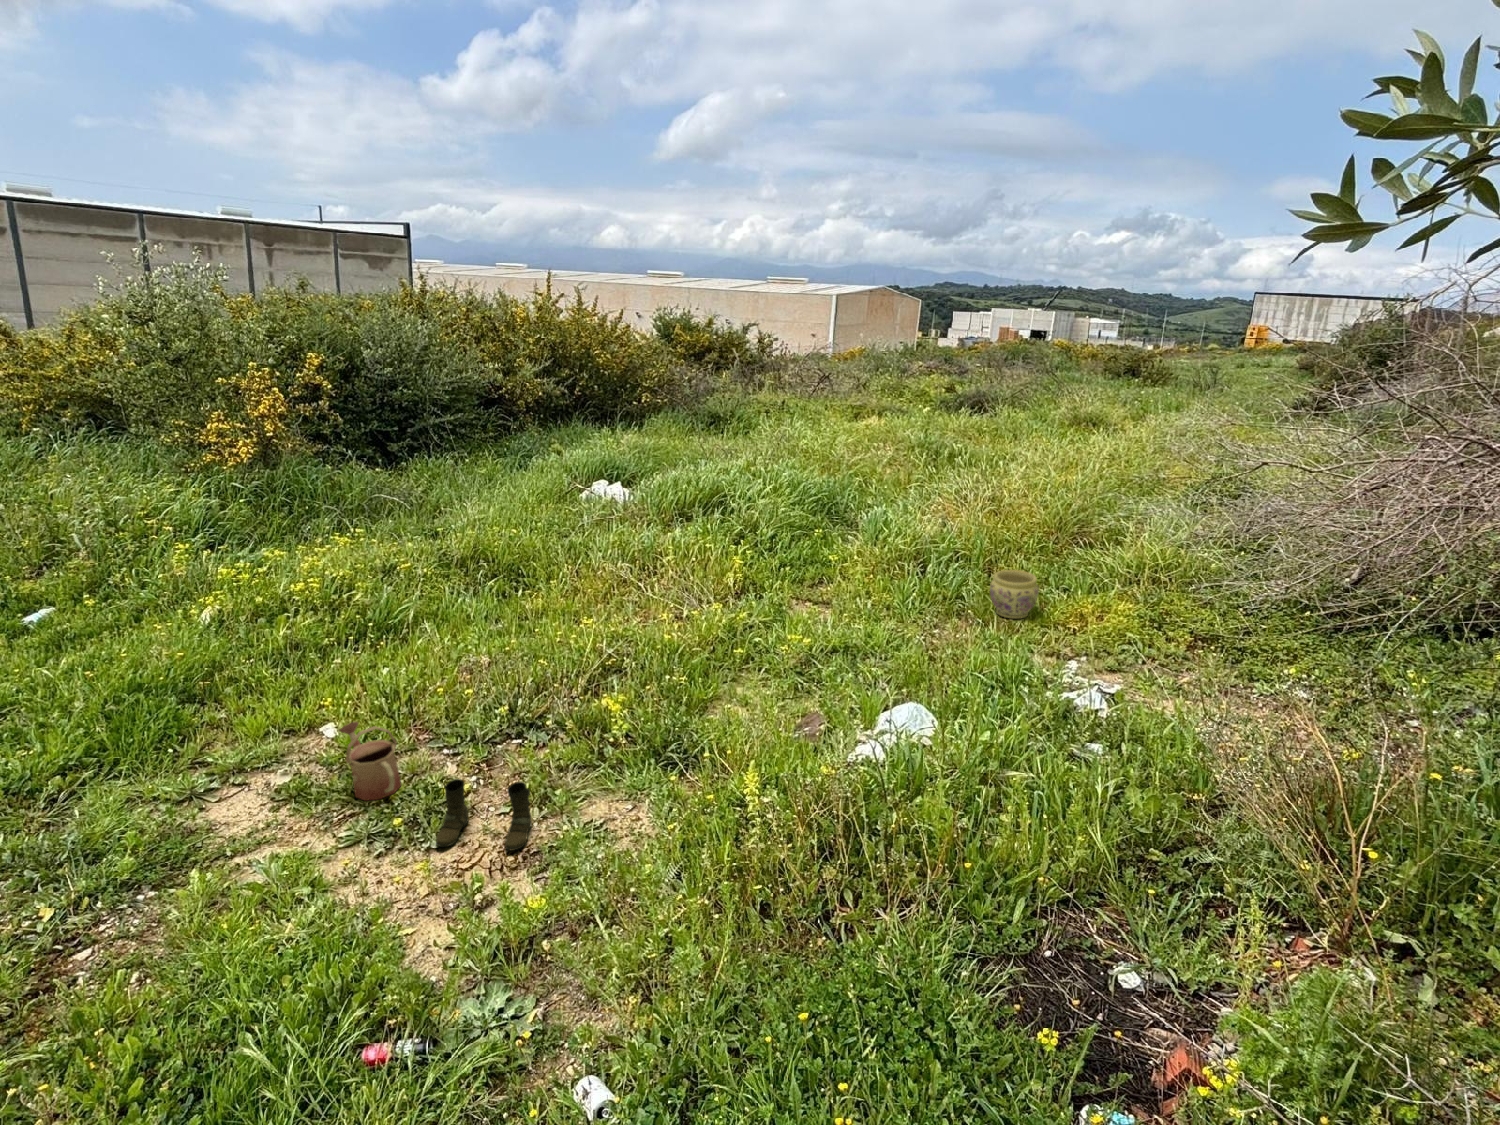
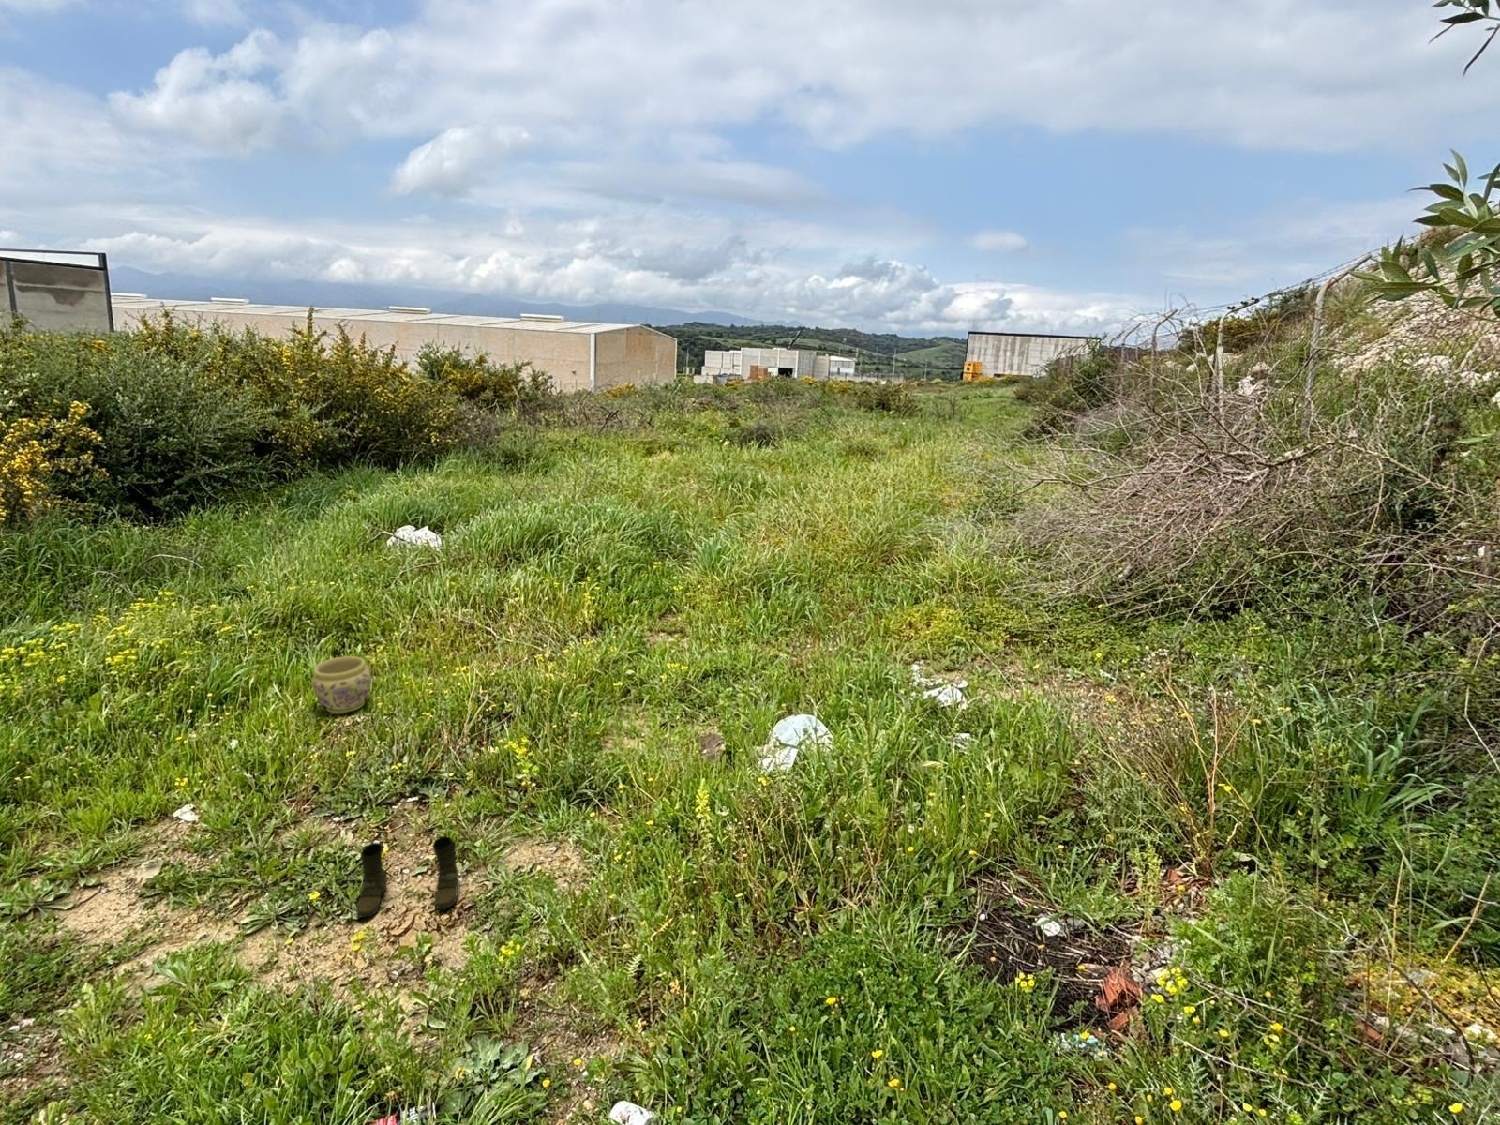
planter: present [990,570,1039,619] -> present [311,656,371,714]
watering can: present [340,722,402,800] -> none [216,798,297,882]

